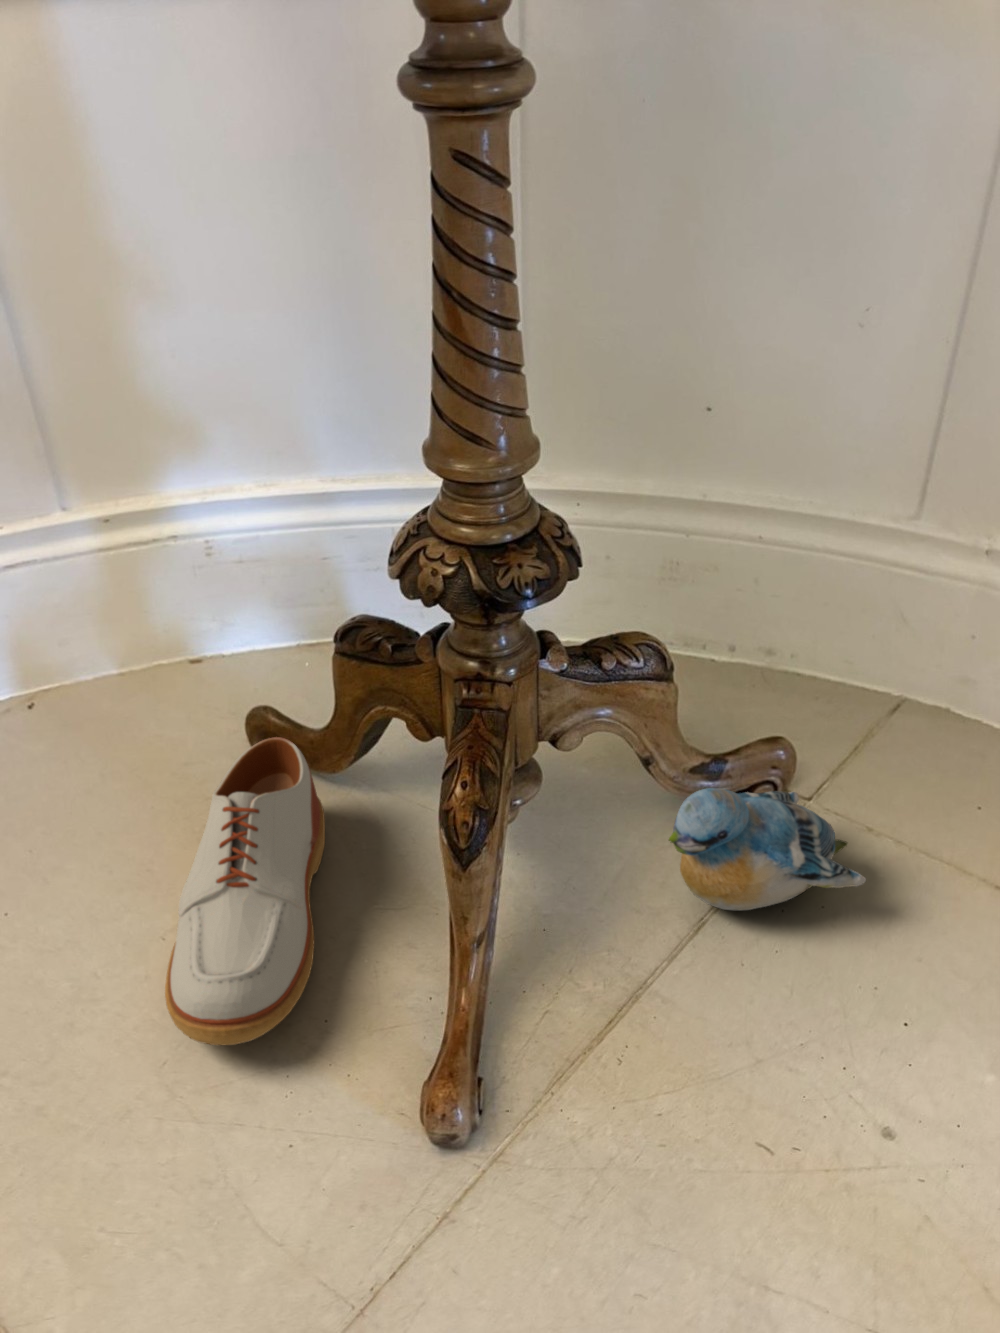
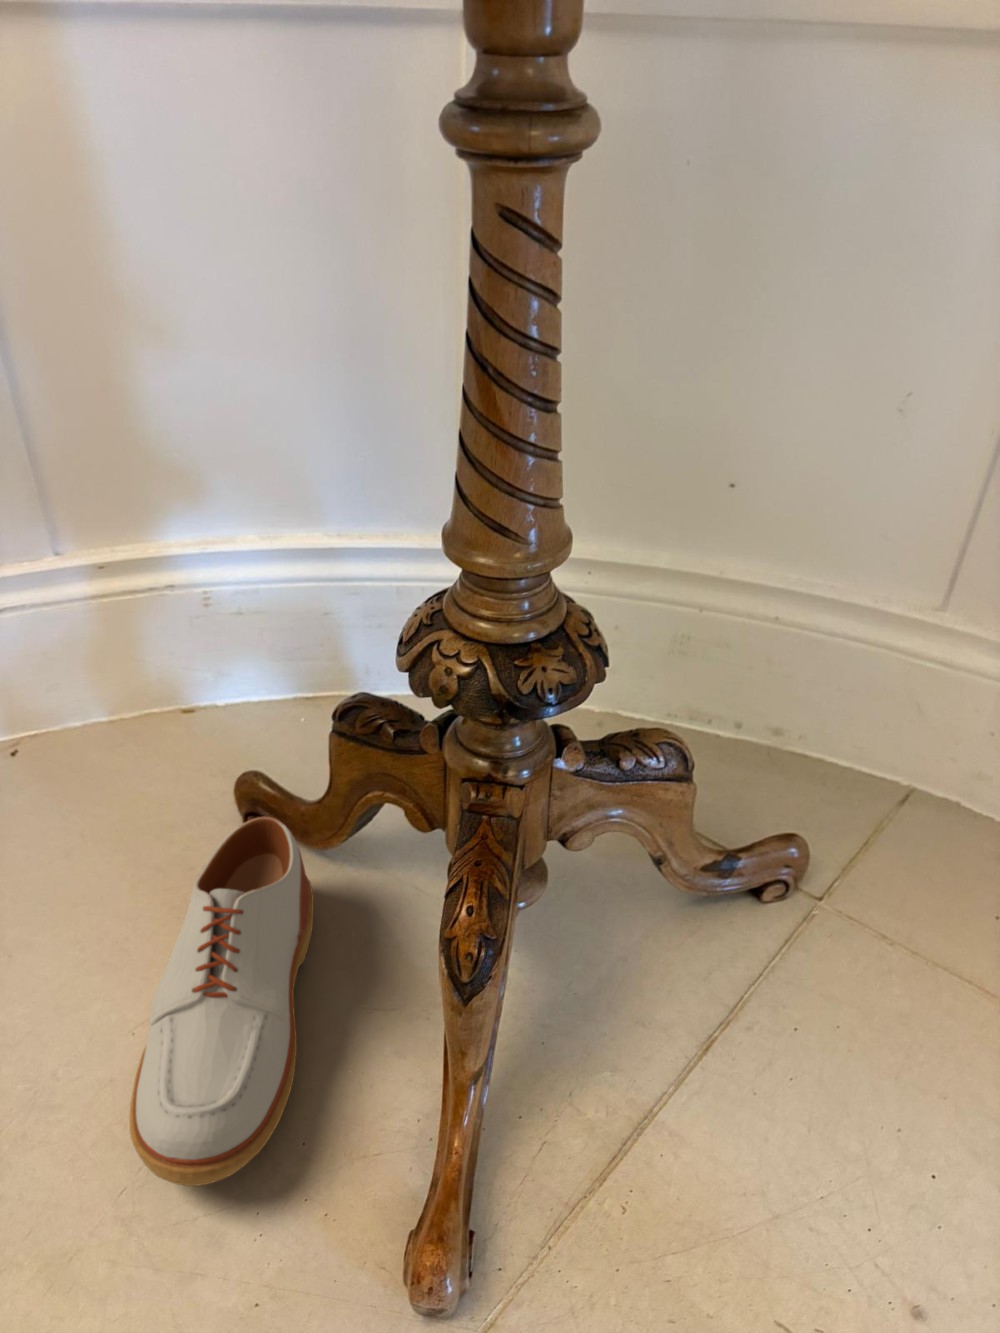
plush toy: present [669,788,866,910] -> none [684,900,890,1034]

